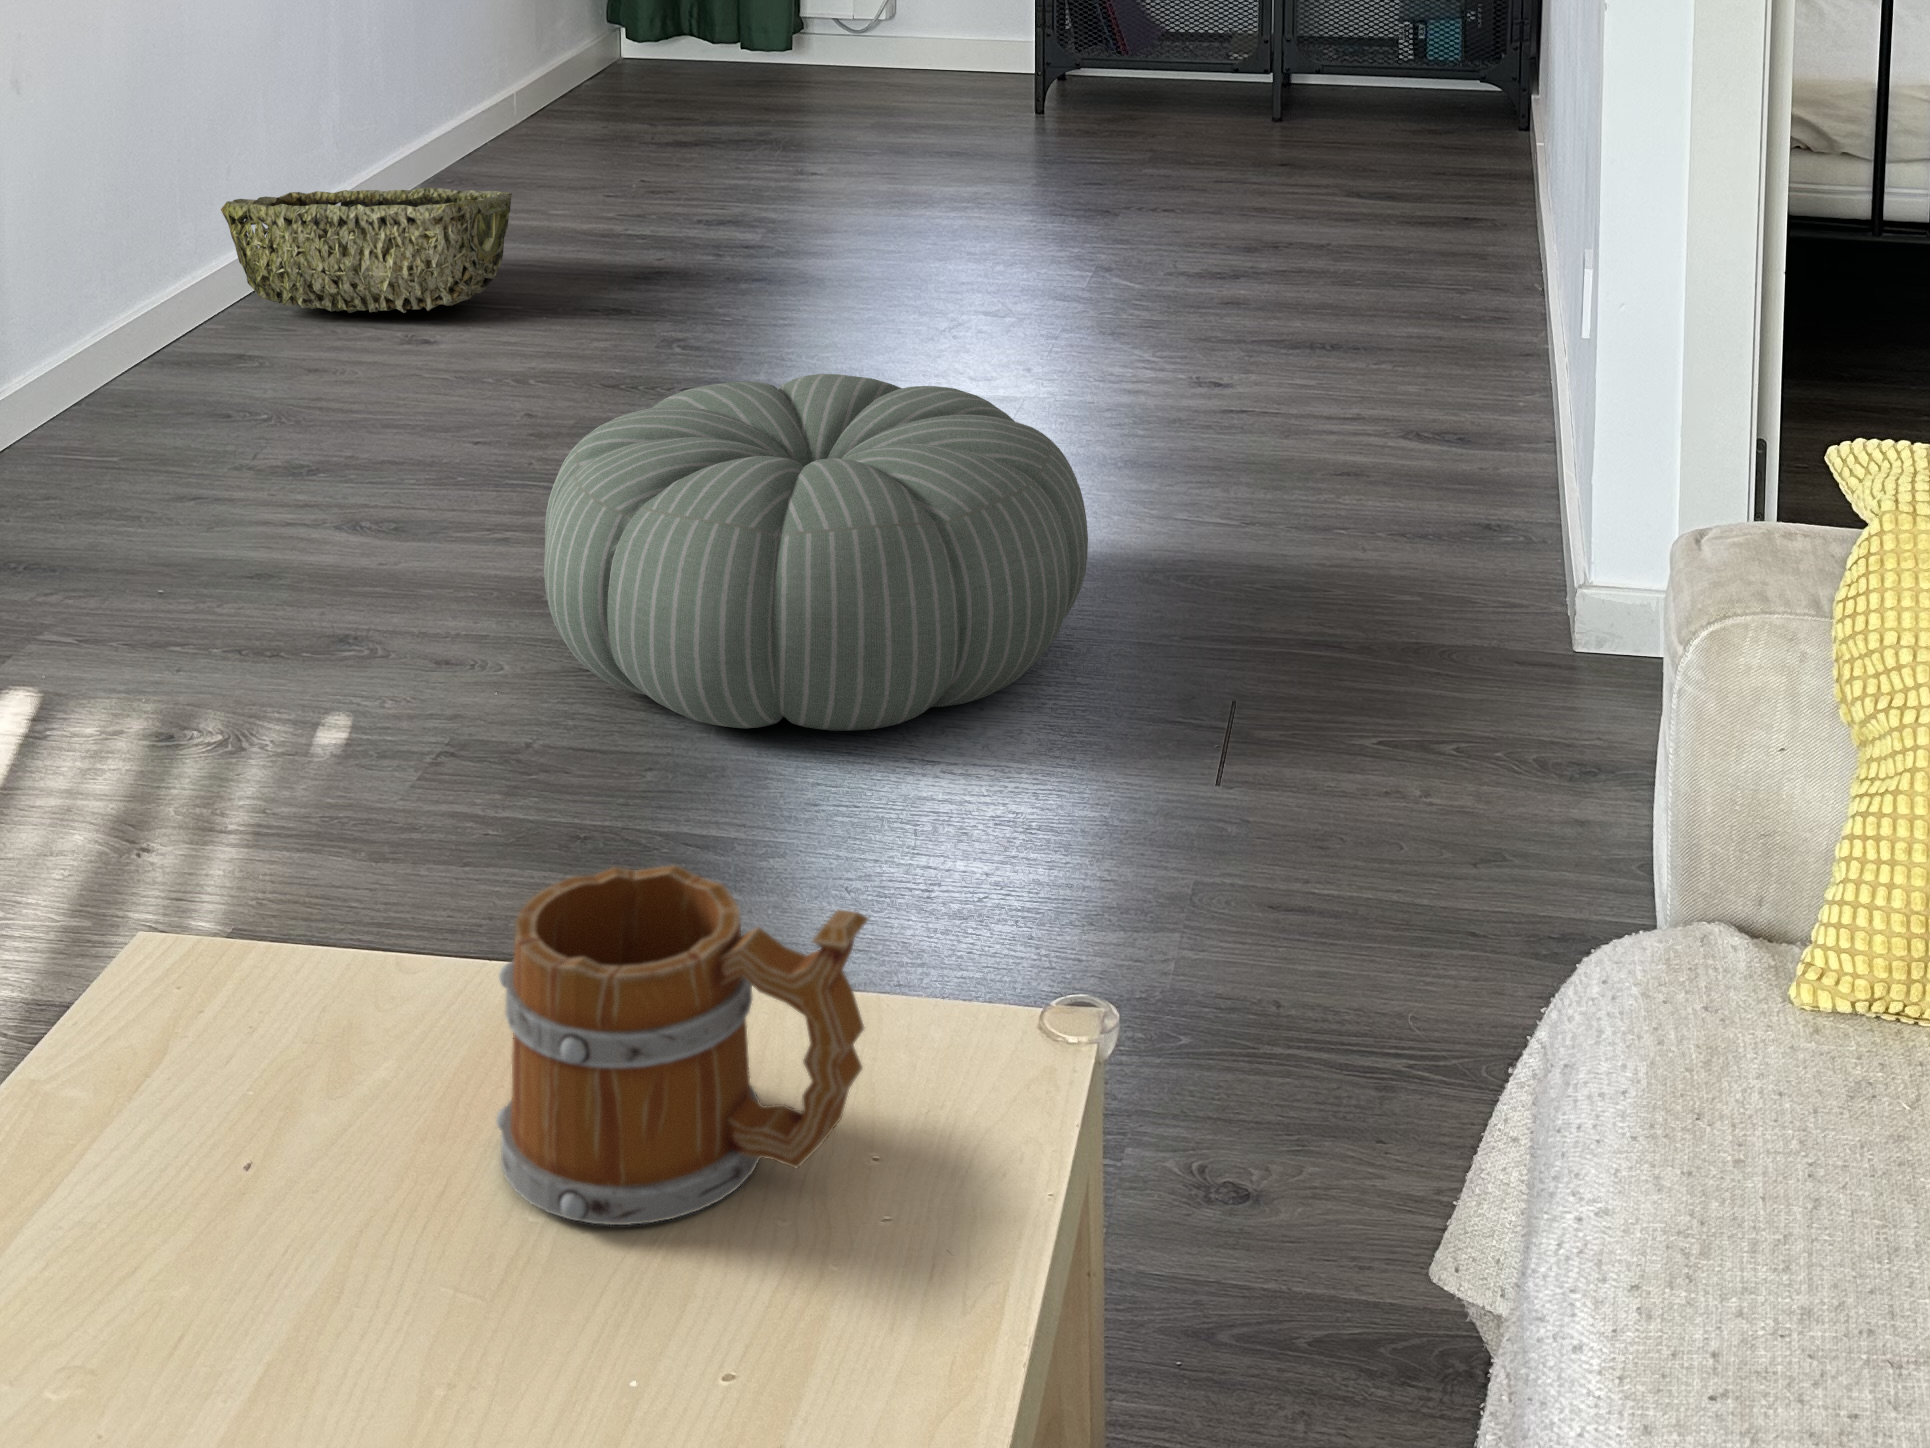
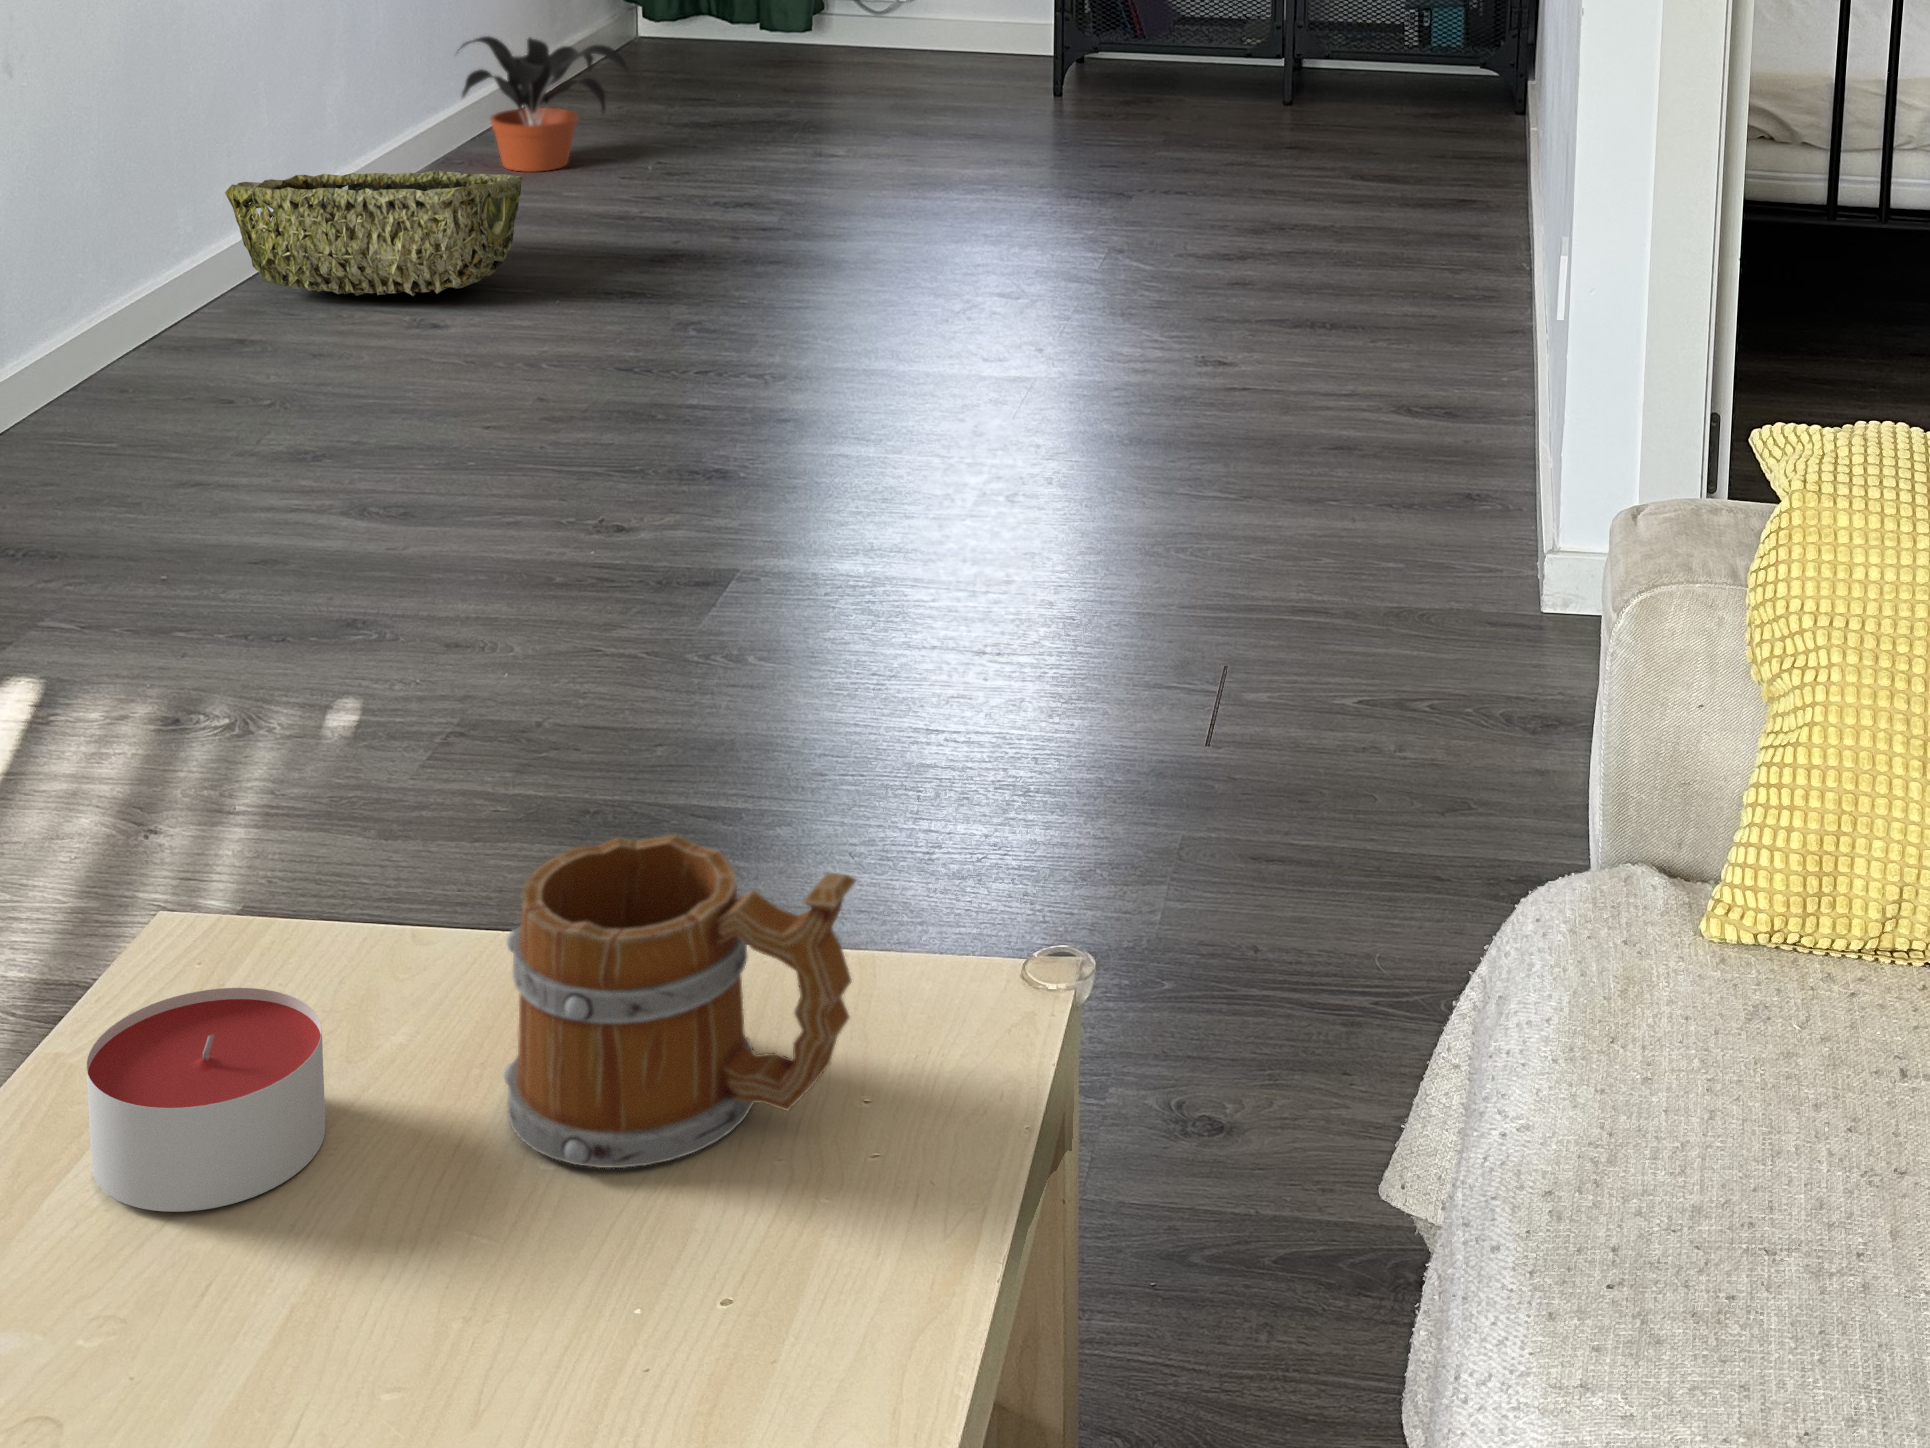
potted plant: none [445,55,619,190] -> present [458,36,630,172]
pouf: present [544,374,1088,731] -> none [554,359,1084,702]
candle: none [66,1018,311,1257] -> present [86,988,325,1212]

